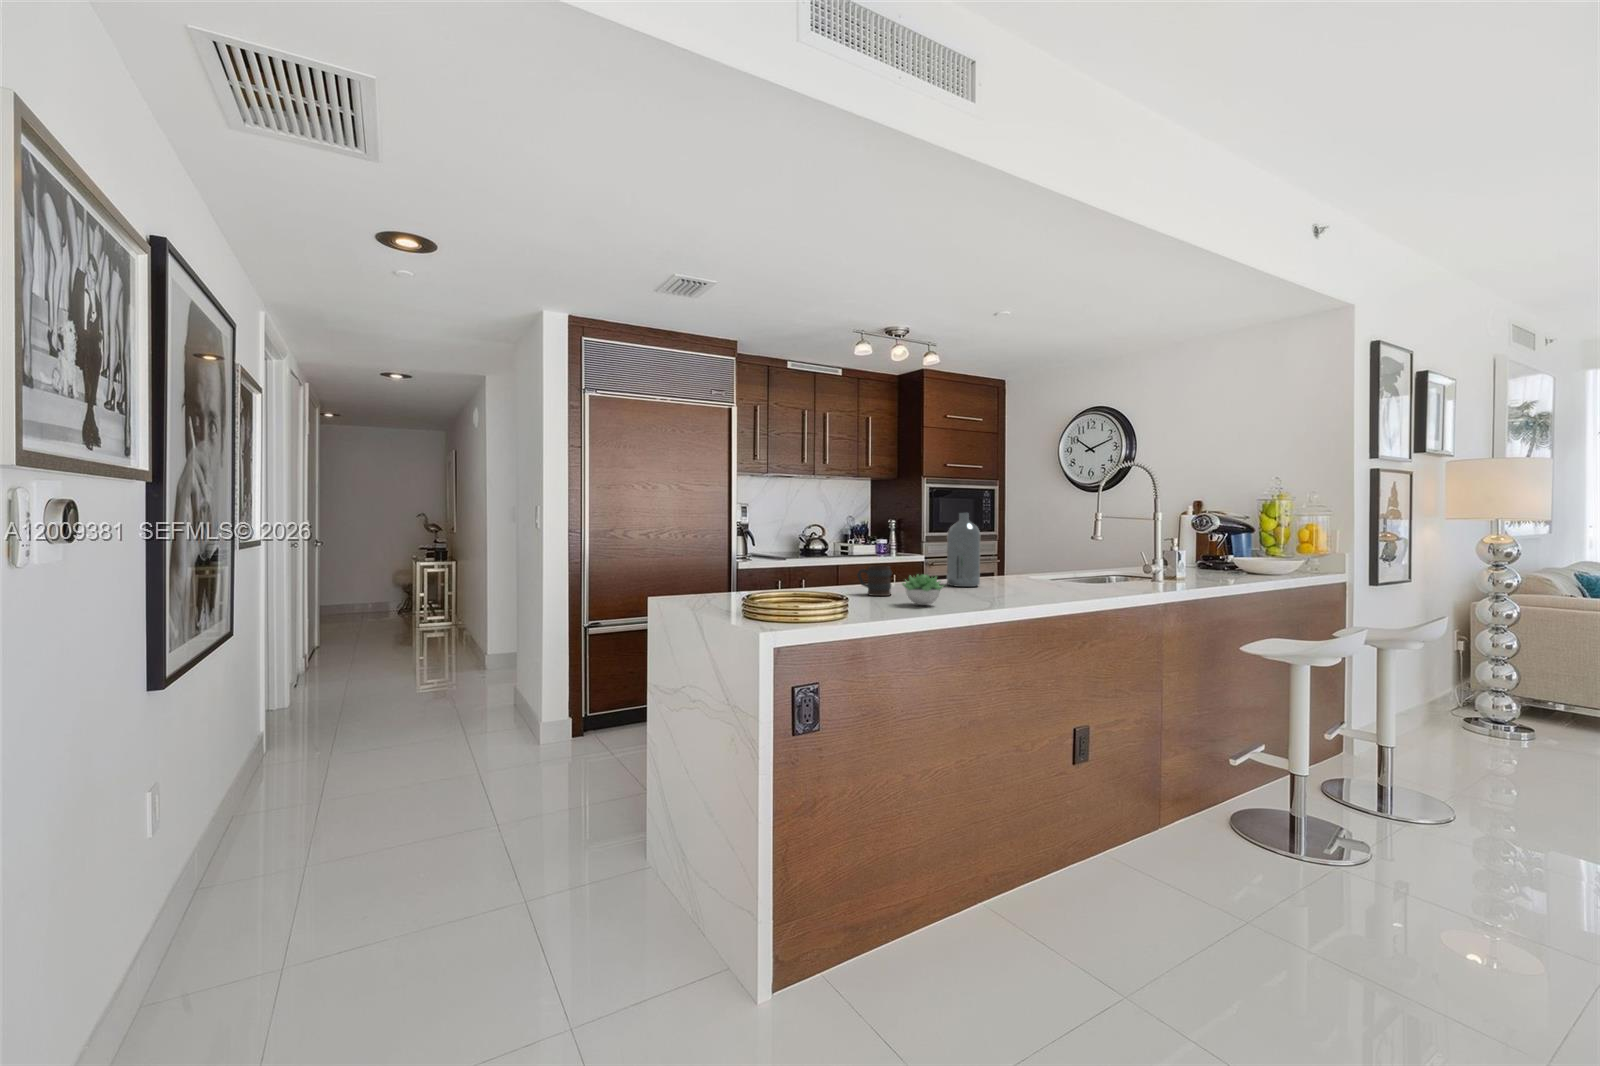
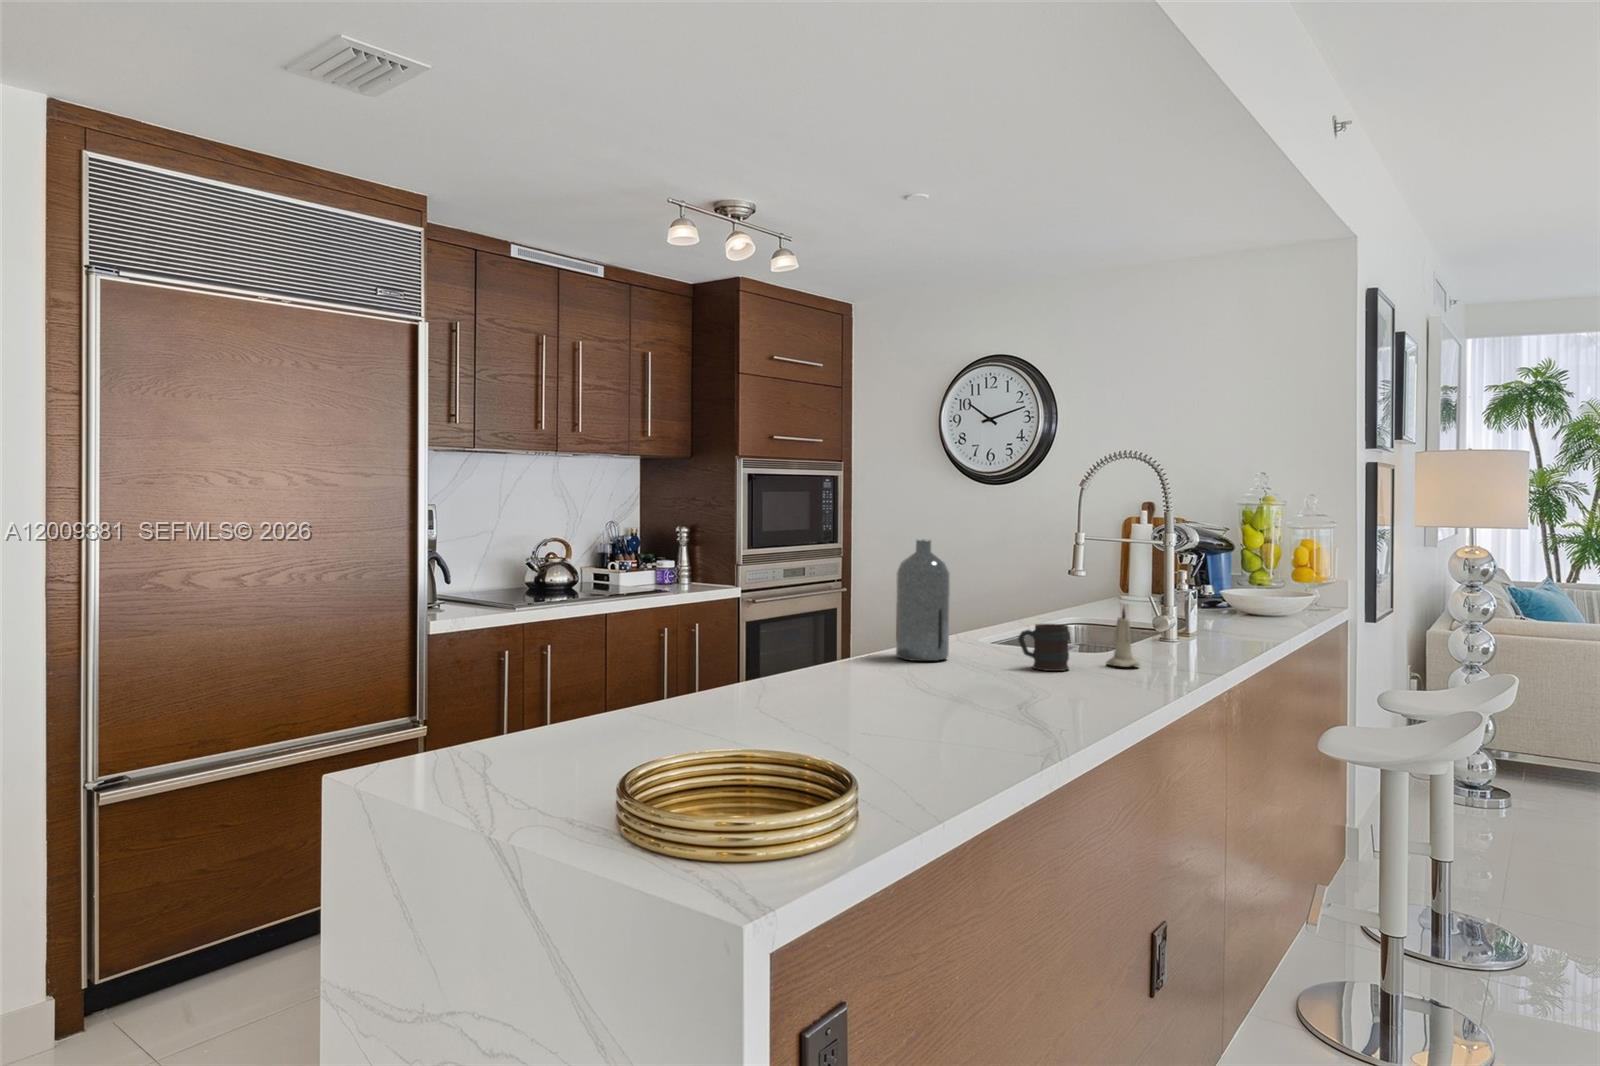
candle: none [1081,554,1104,594] -> present [1106,608,1140,667]
mug: present [857,566,892,596] -> present [1018,624,1070,671]
succulent plant: present [902,574,944,605] -> none [892,656,969,709]

